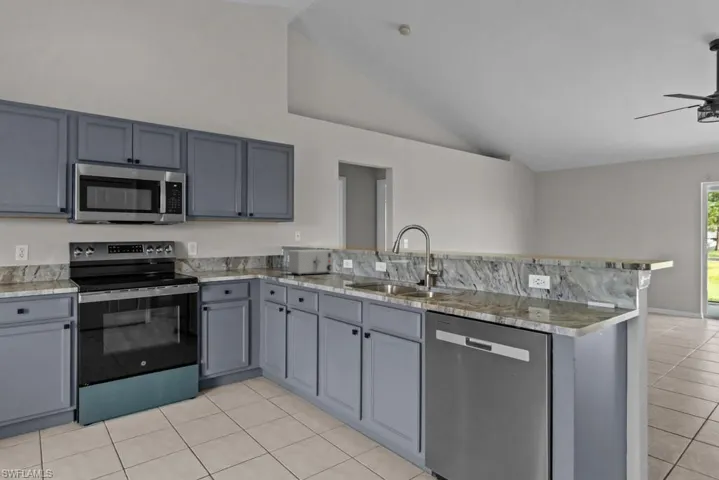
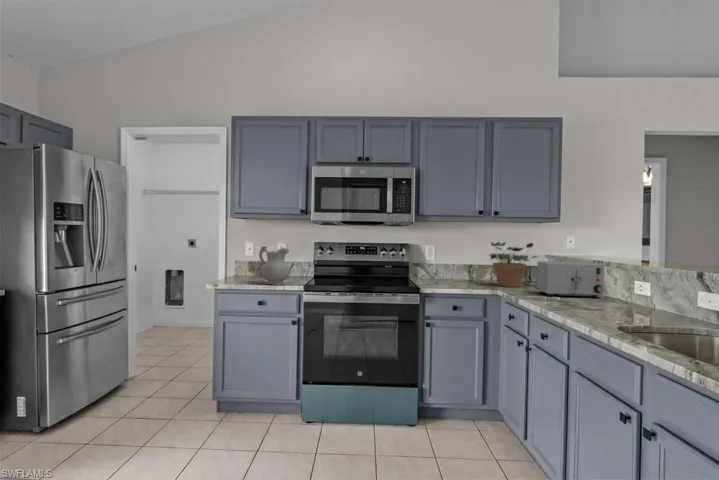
potted plant: none [246,237,286,272] -> present [490,242,537,287]
ceramic pitcher: none [14,248,58,289] -> present [259,246,290,285]

